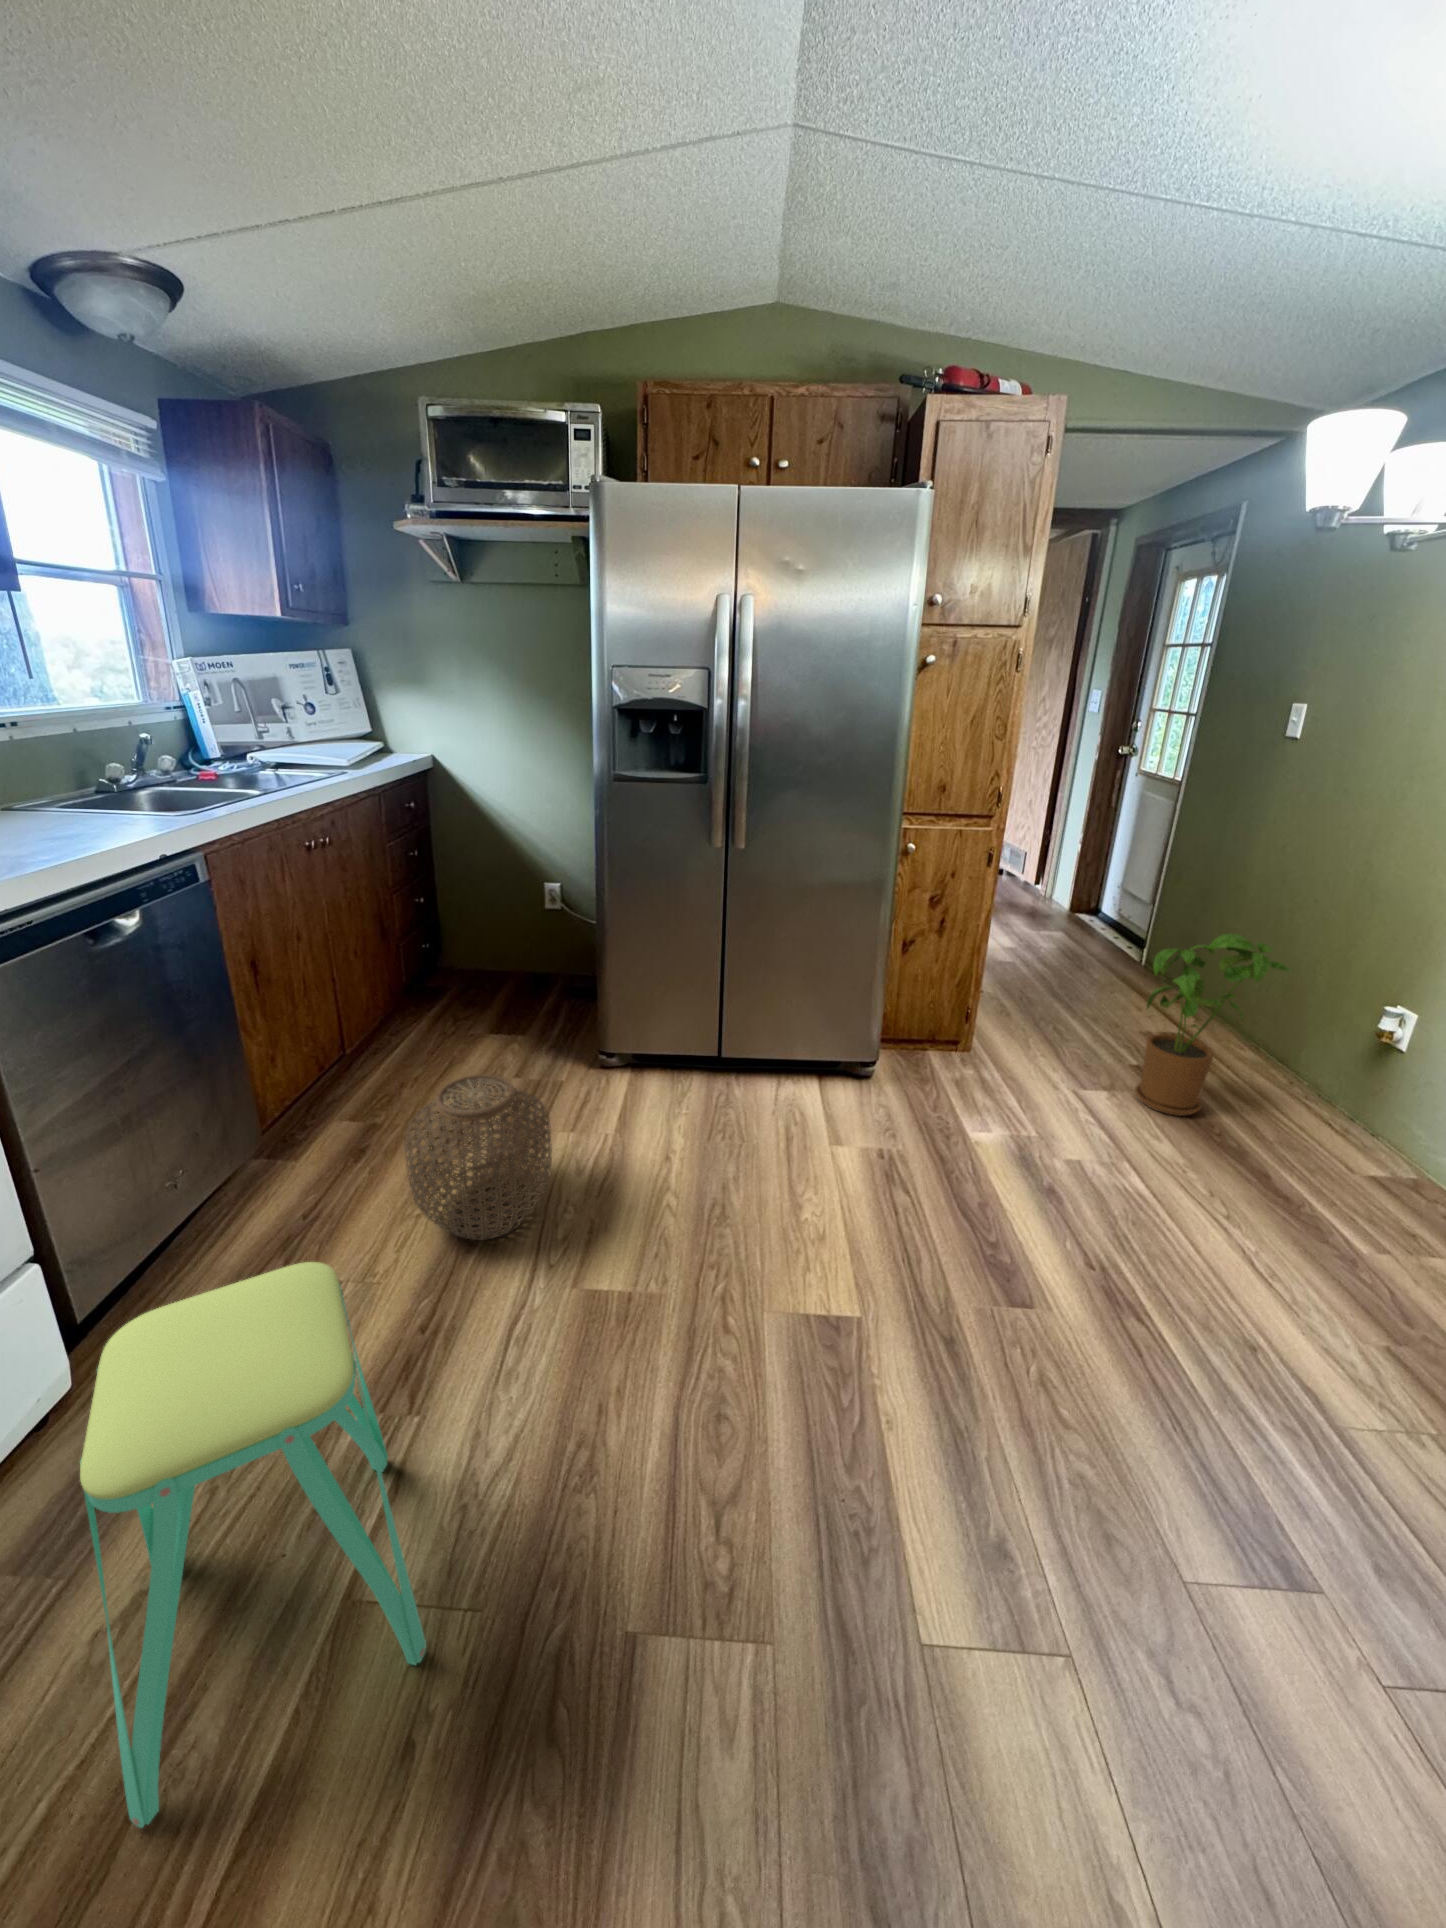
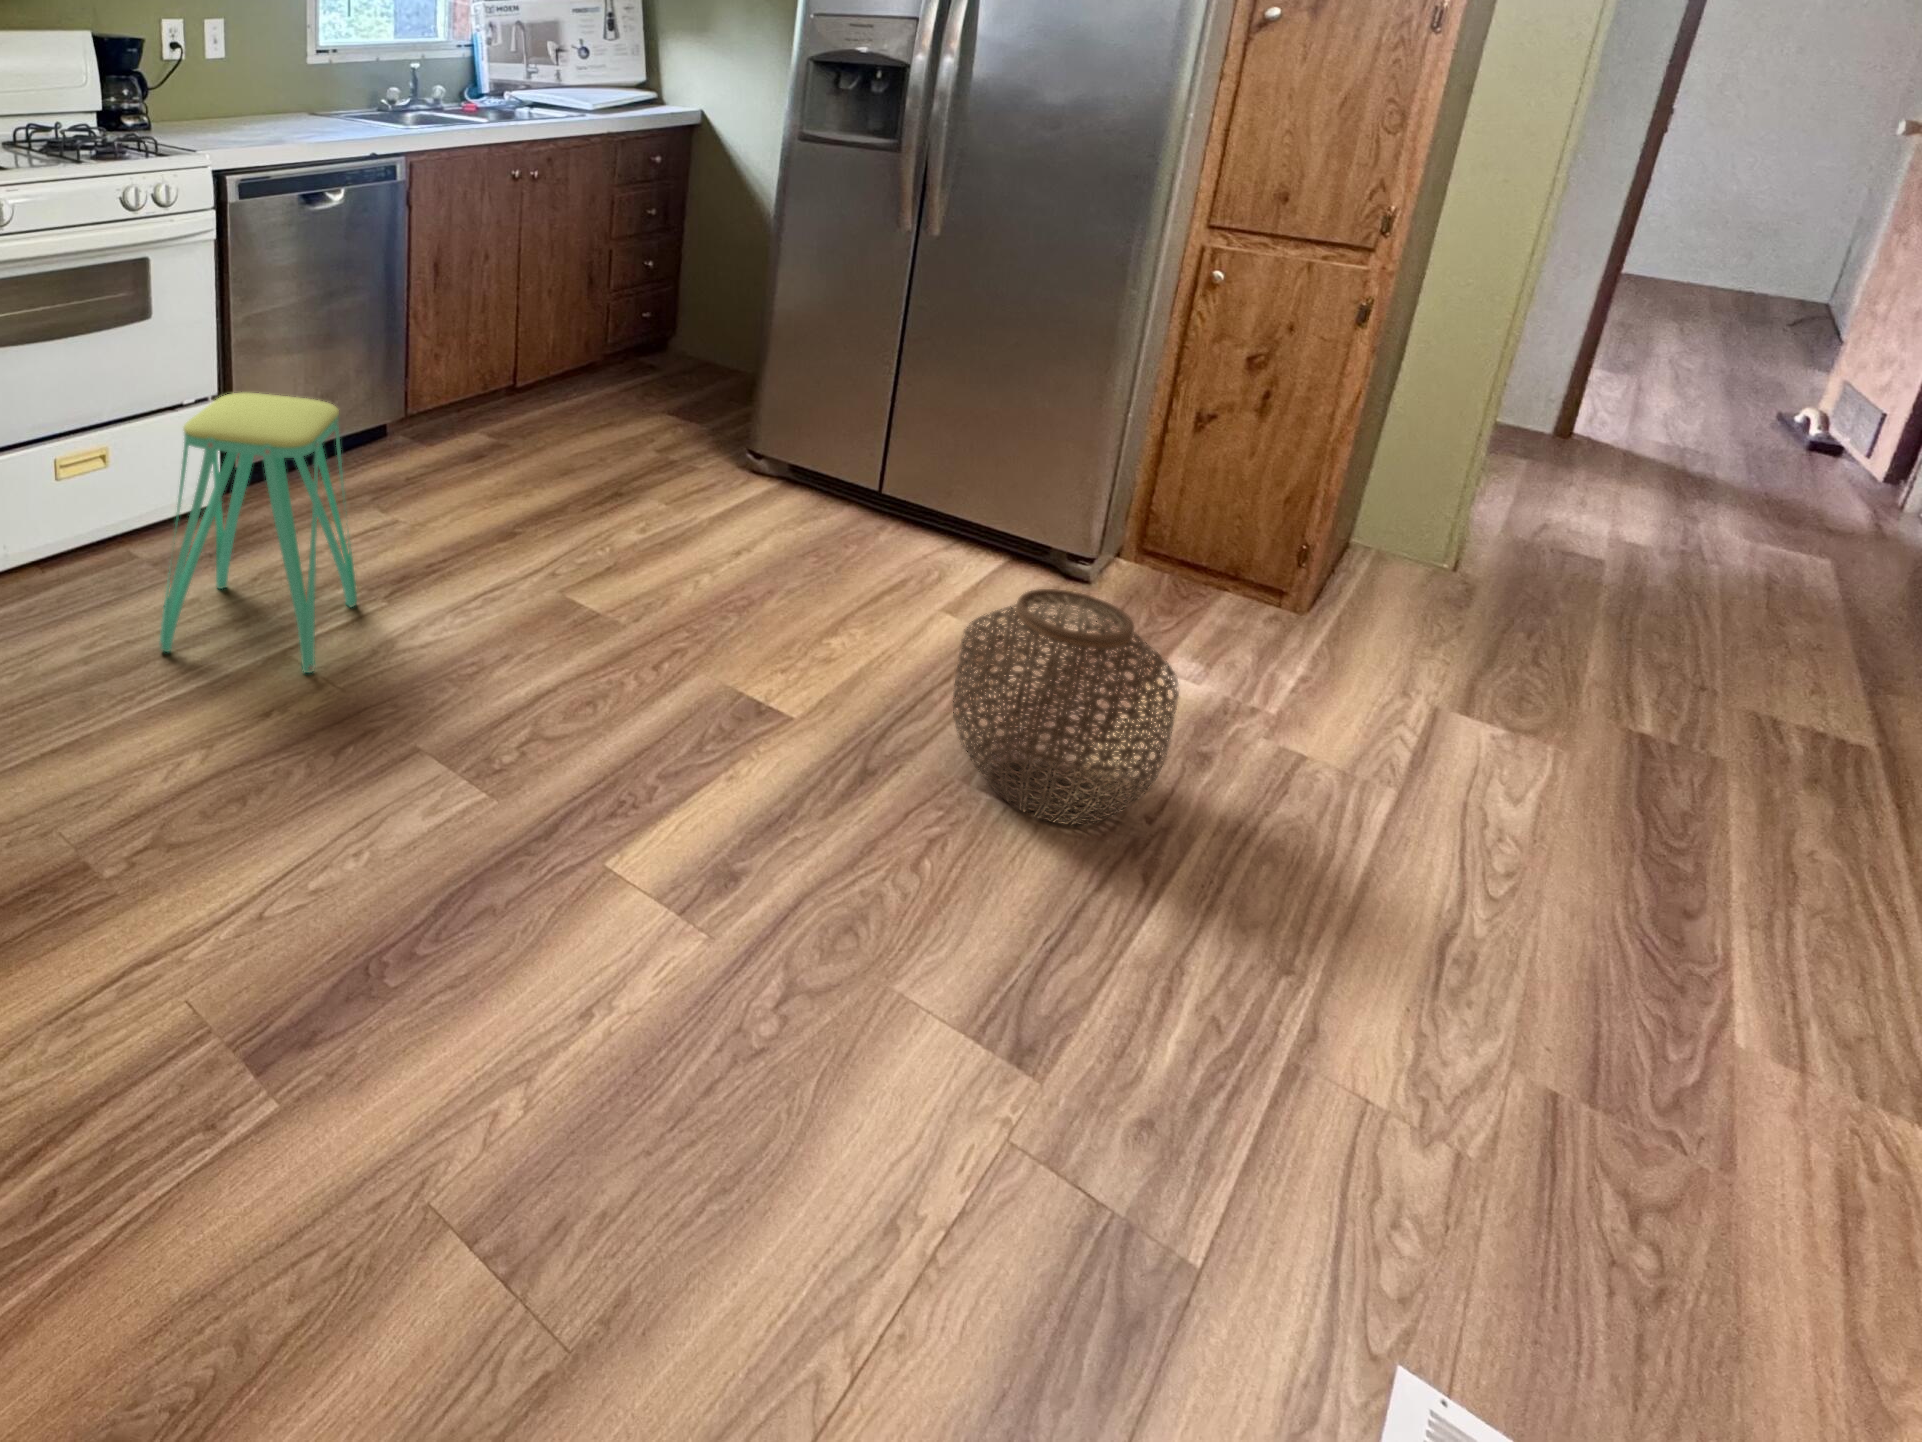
house plant: present [1135,934,1292,1116] -> none [1541,480,1841,803]
woven basket: present [404,1074,552,1240] -> present [953,589,1179,825]

